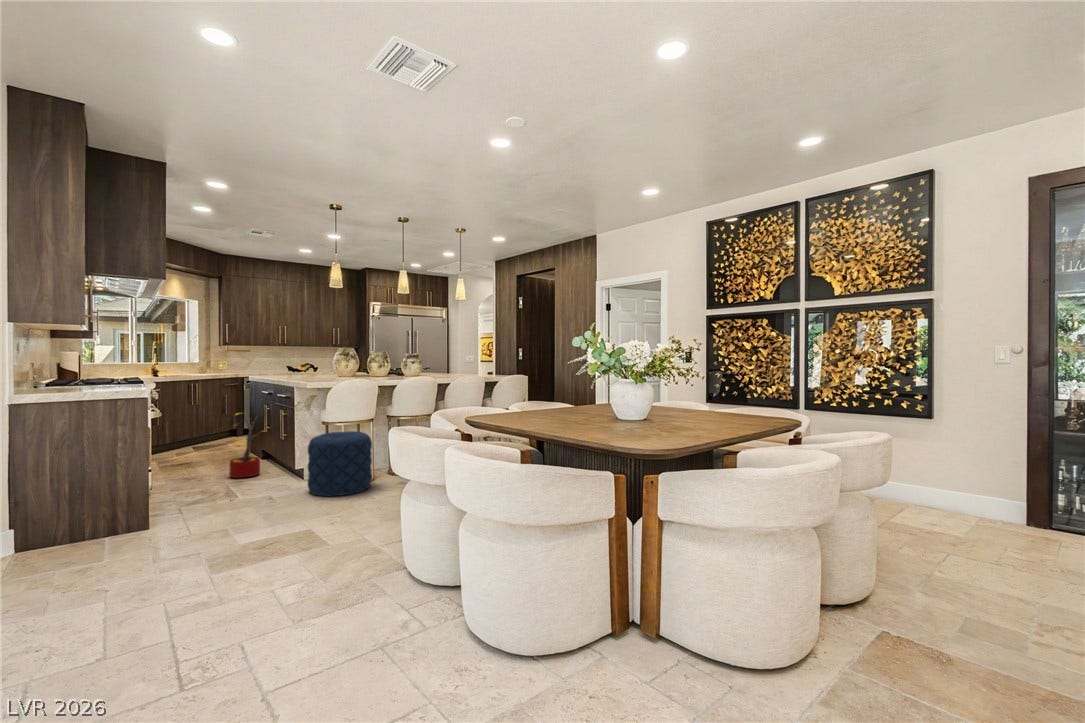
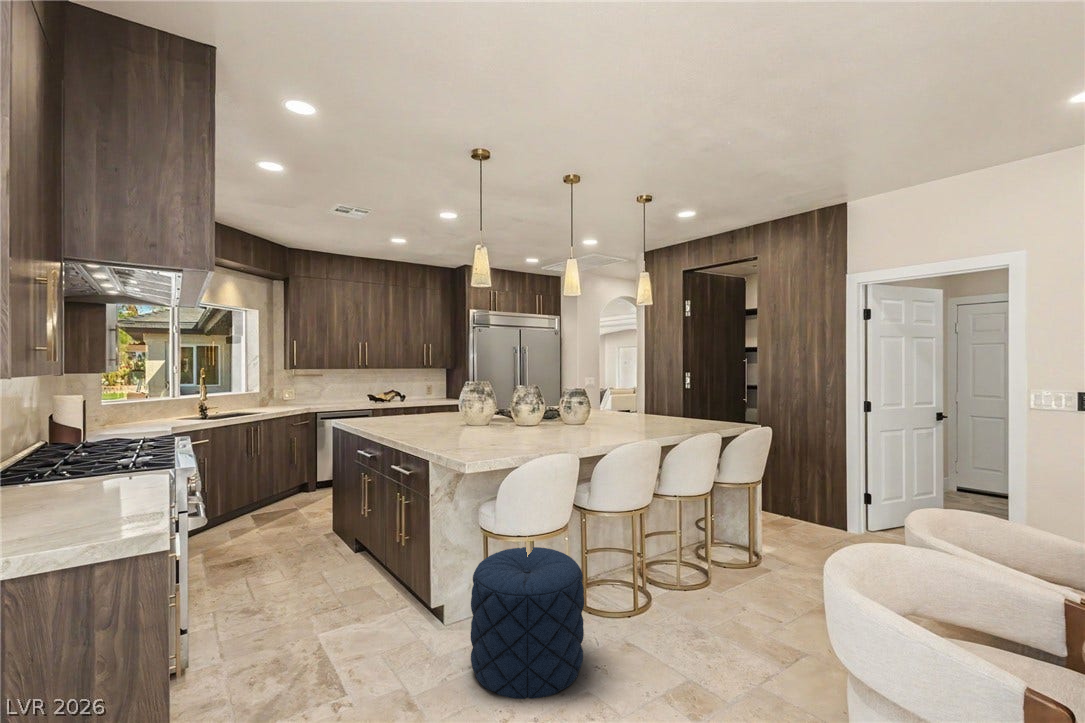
decorative plant: present [229,414,260,478] -> none [317,486,372,614]

